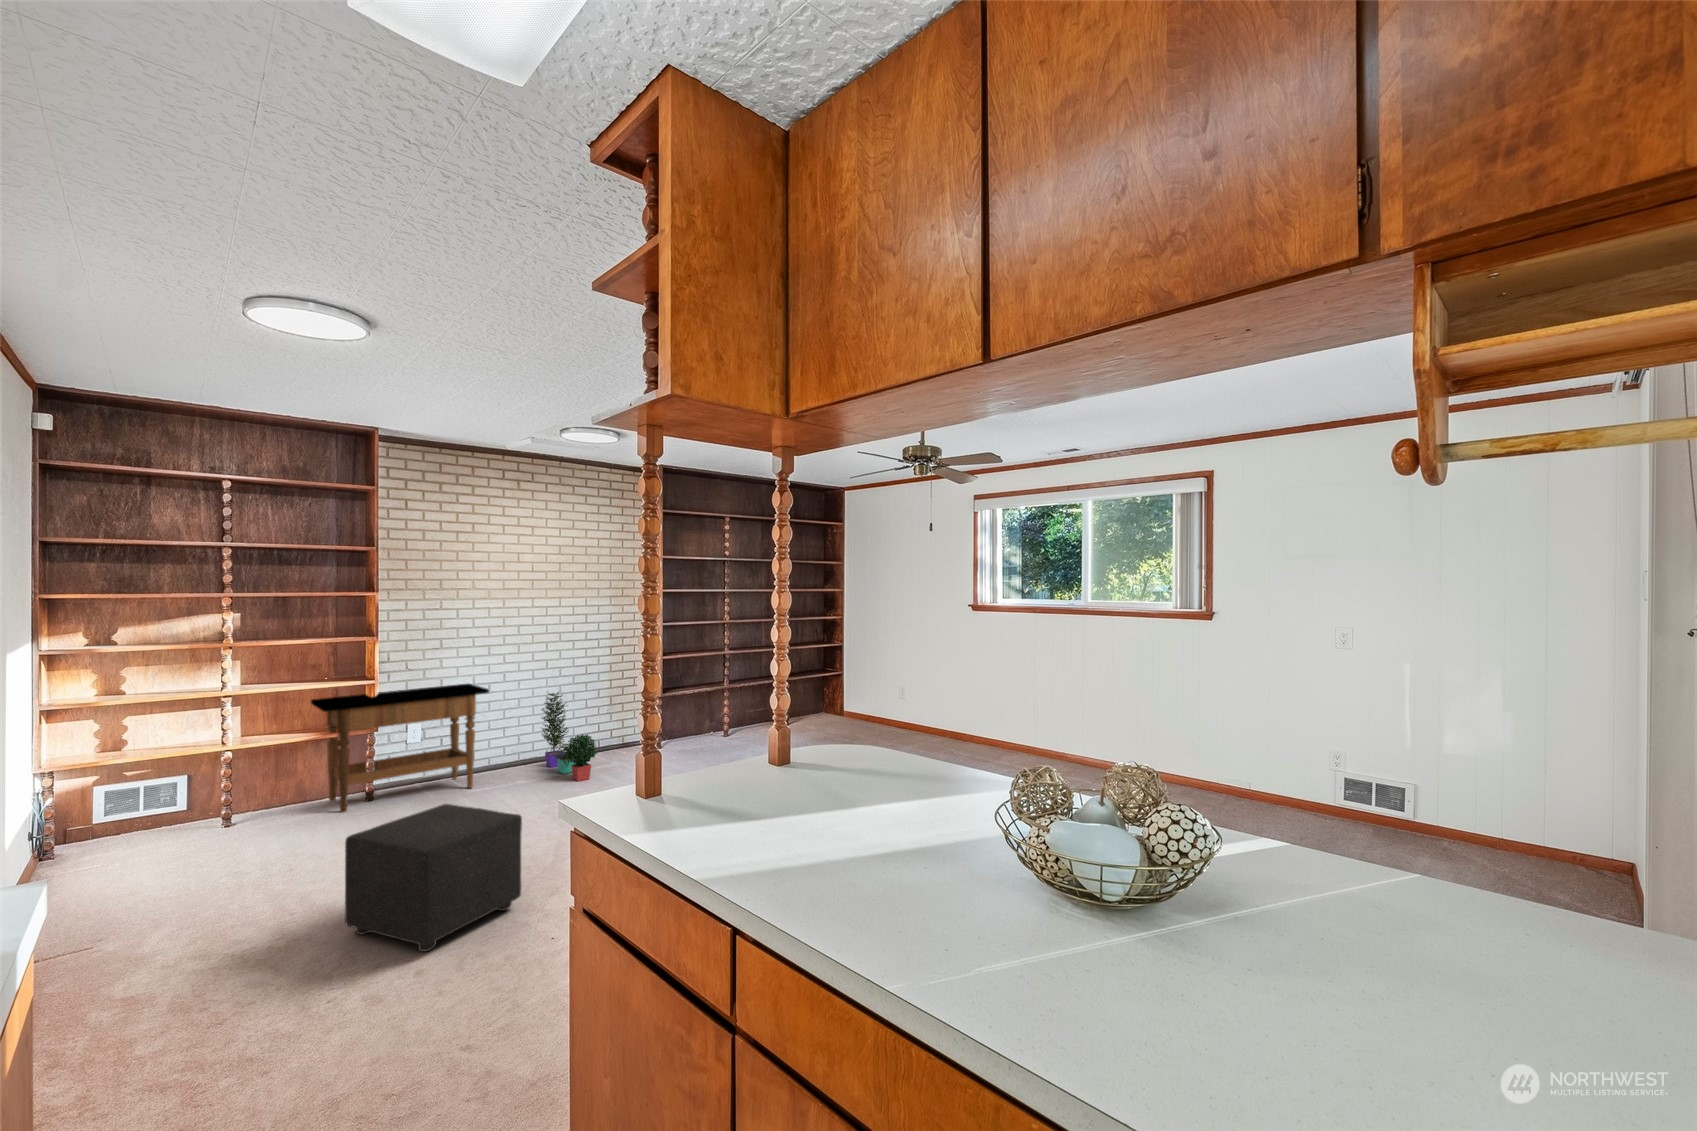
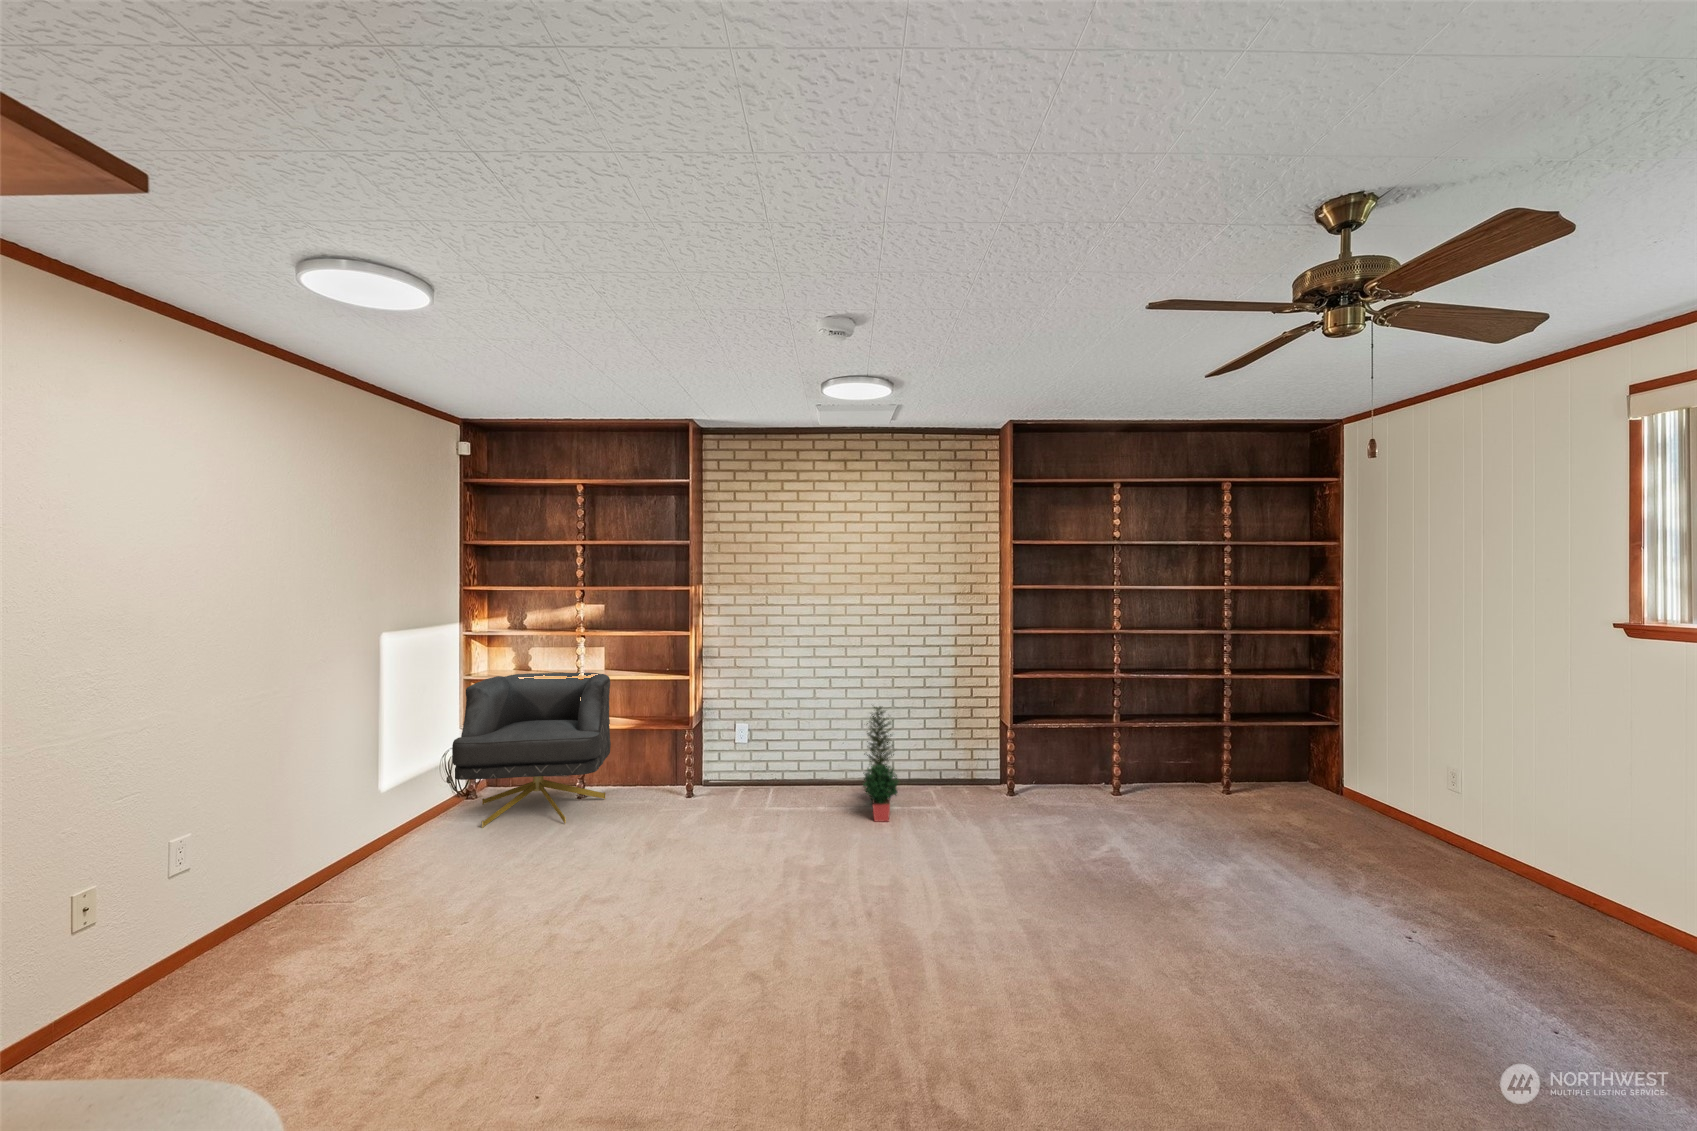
side table: present [311,684,489,813] -> none [639,686,795,804]
armchair: none [84,689,298,872] -> present [452,673,611,828]
ottoman: present [345,804,522,952] -> none [432,841,590,1032]

